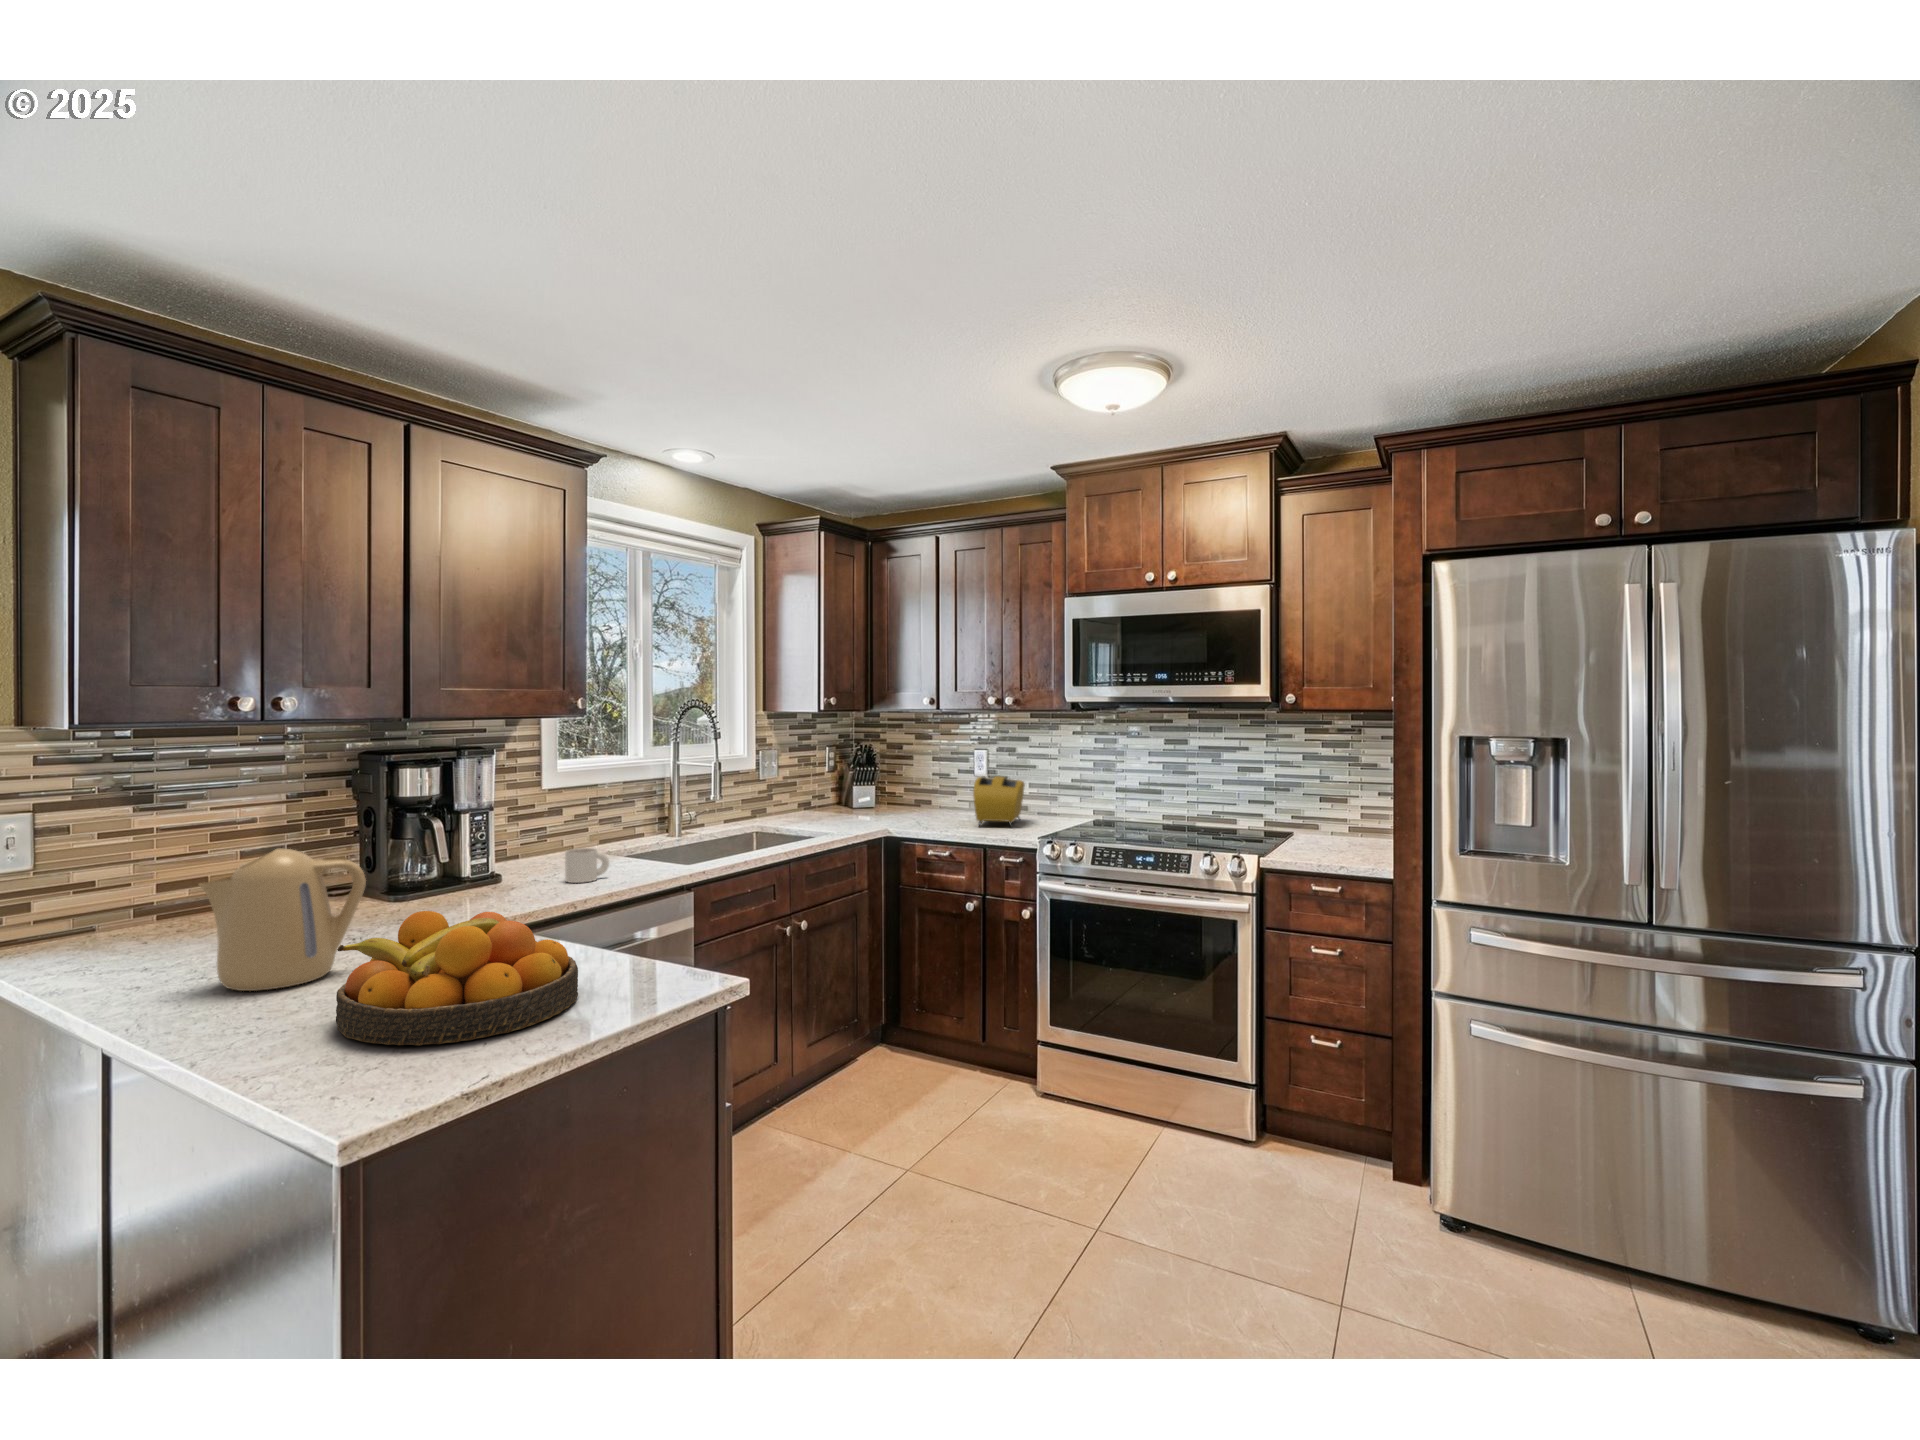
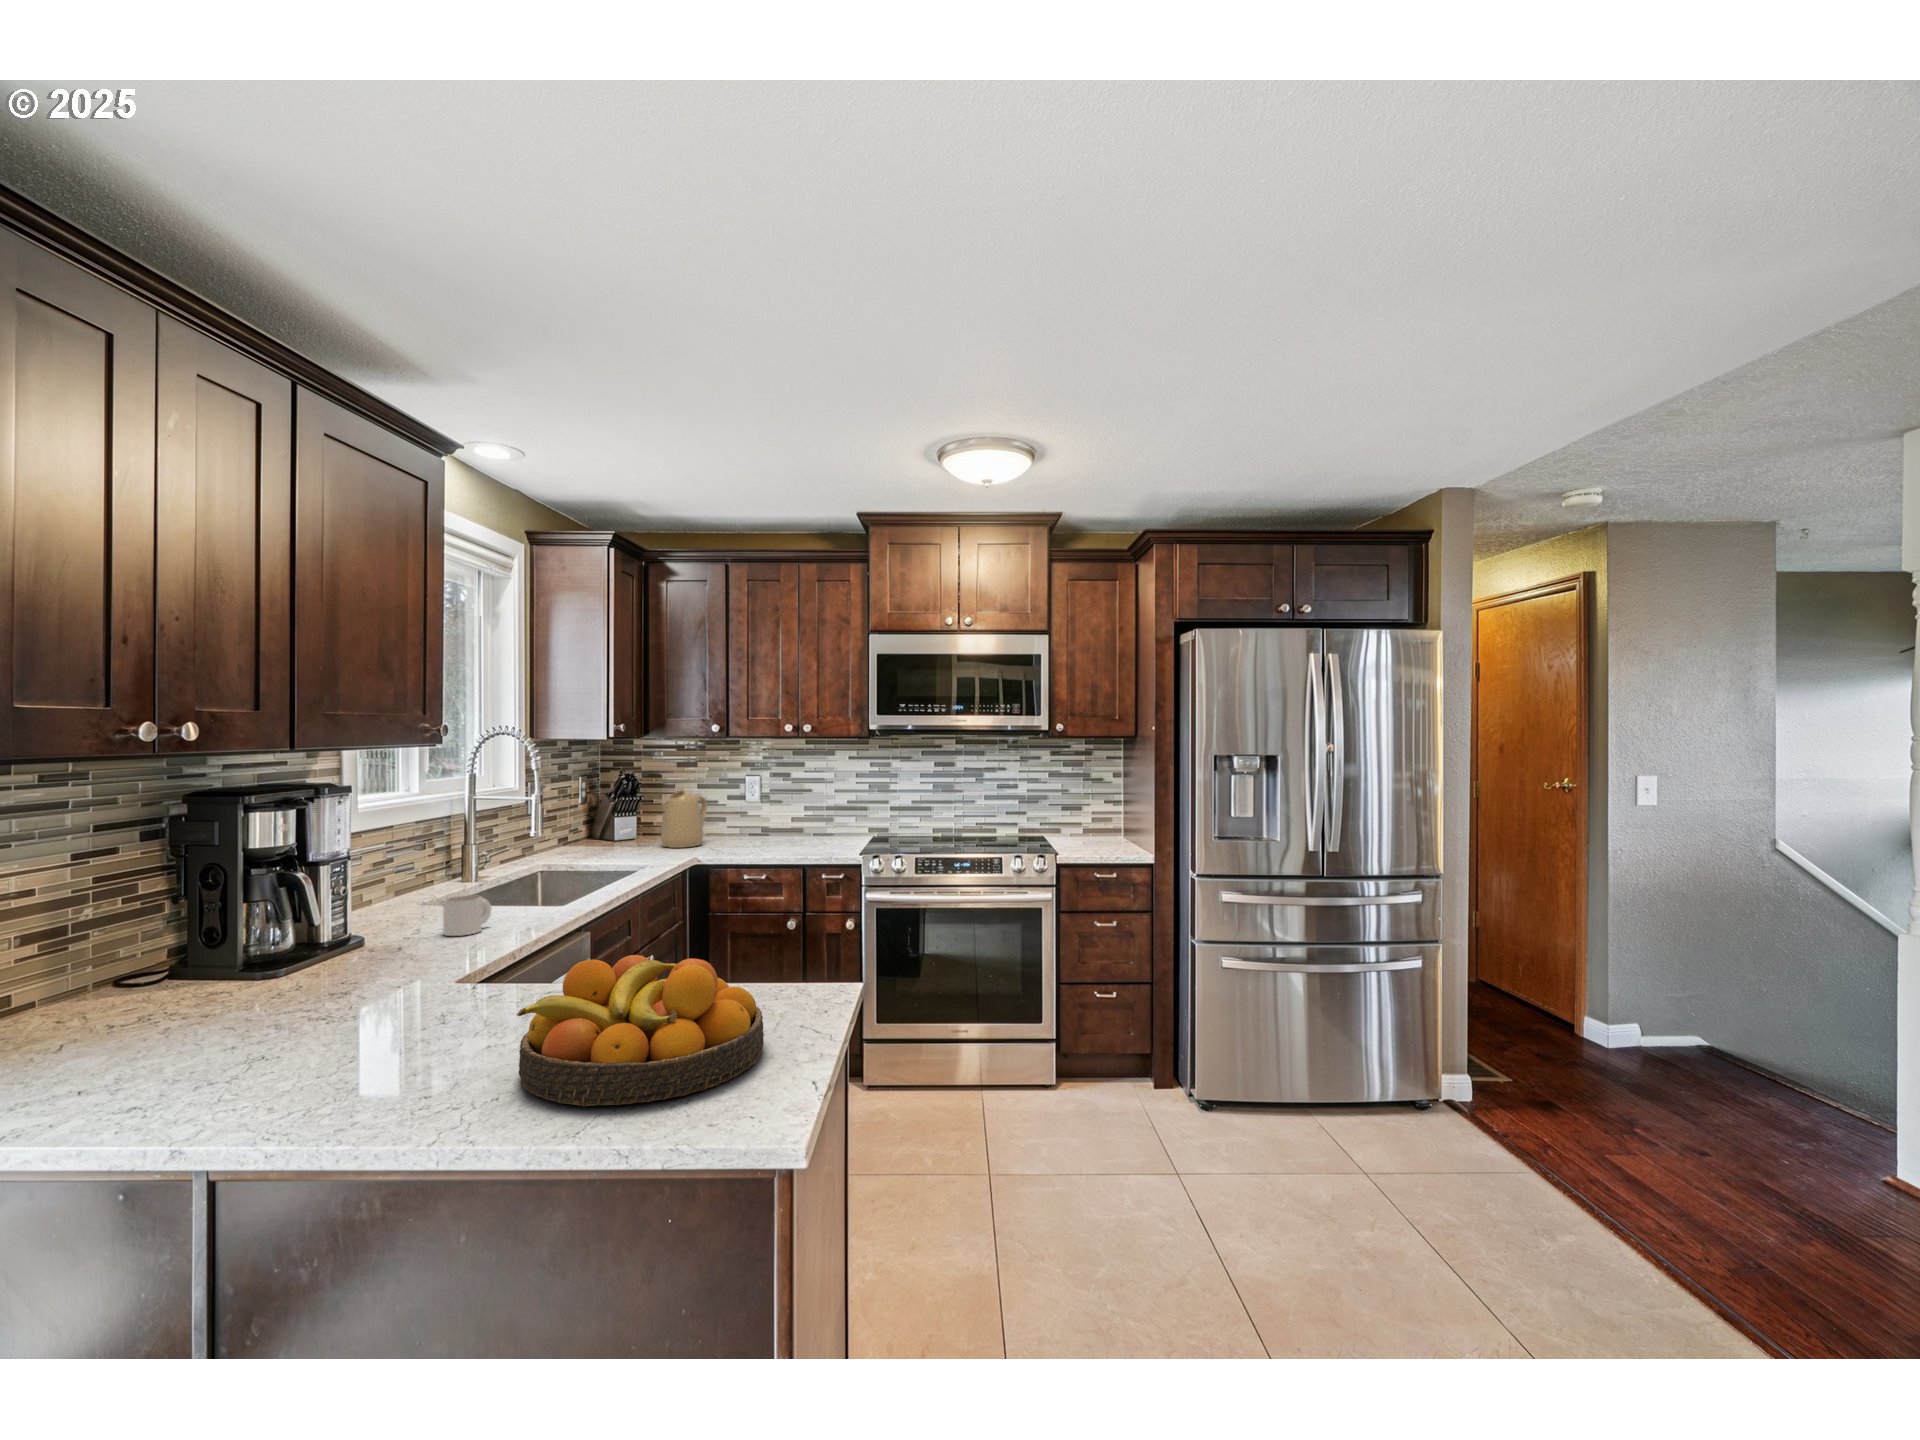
toaster: present [973,776,1025,826] -> none [772,800,821,848]
kettle: present [199,849,366,991] -> present [661,791,707,848]

